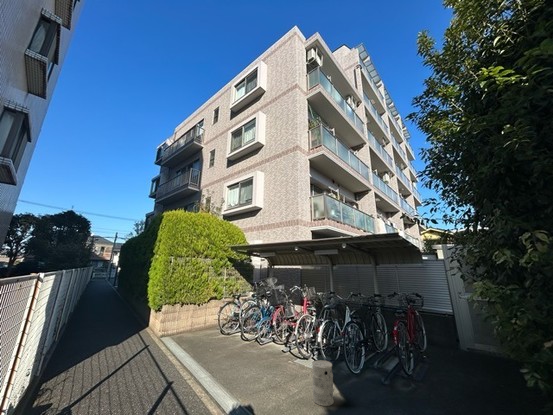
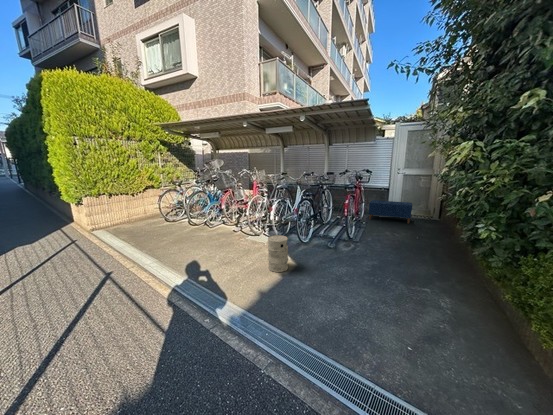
bench: none [430,327,487,362] -> present [369,200,412,224]

